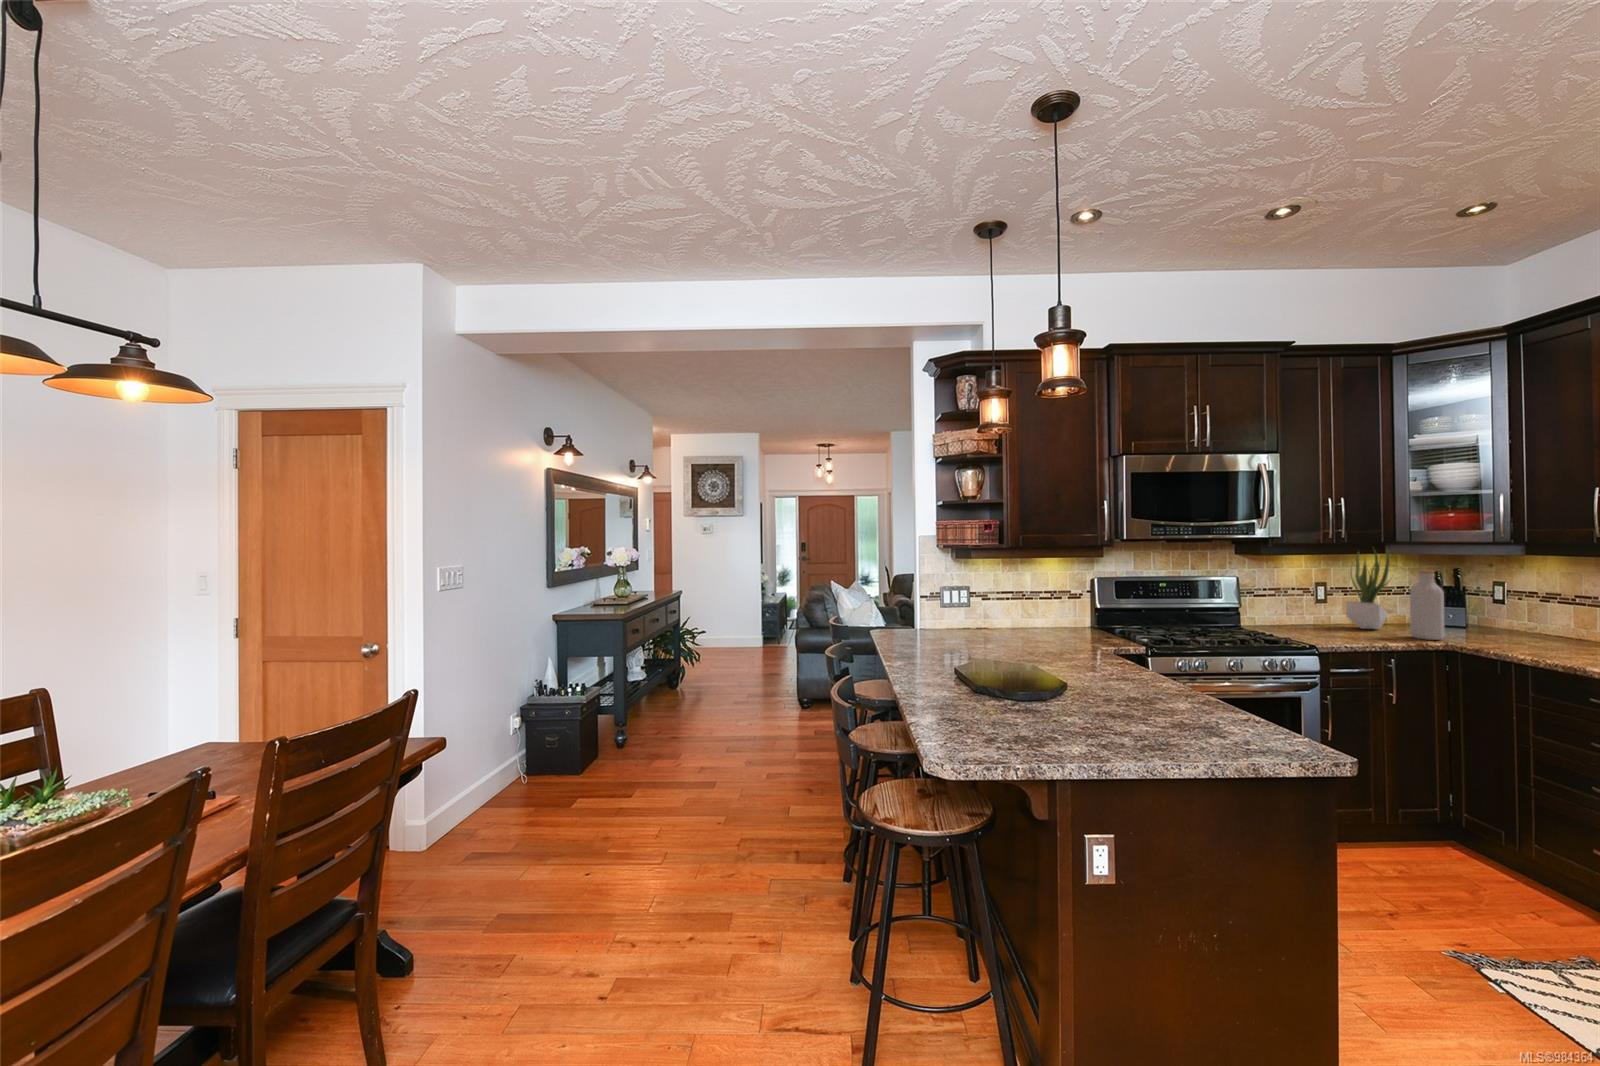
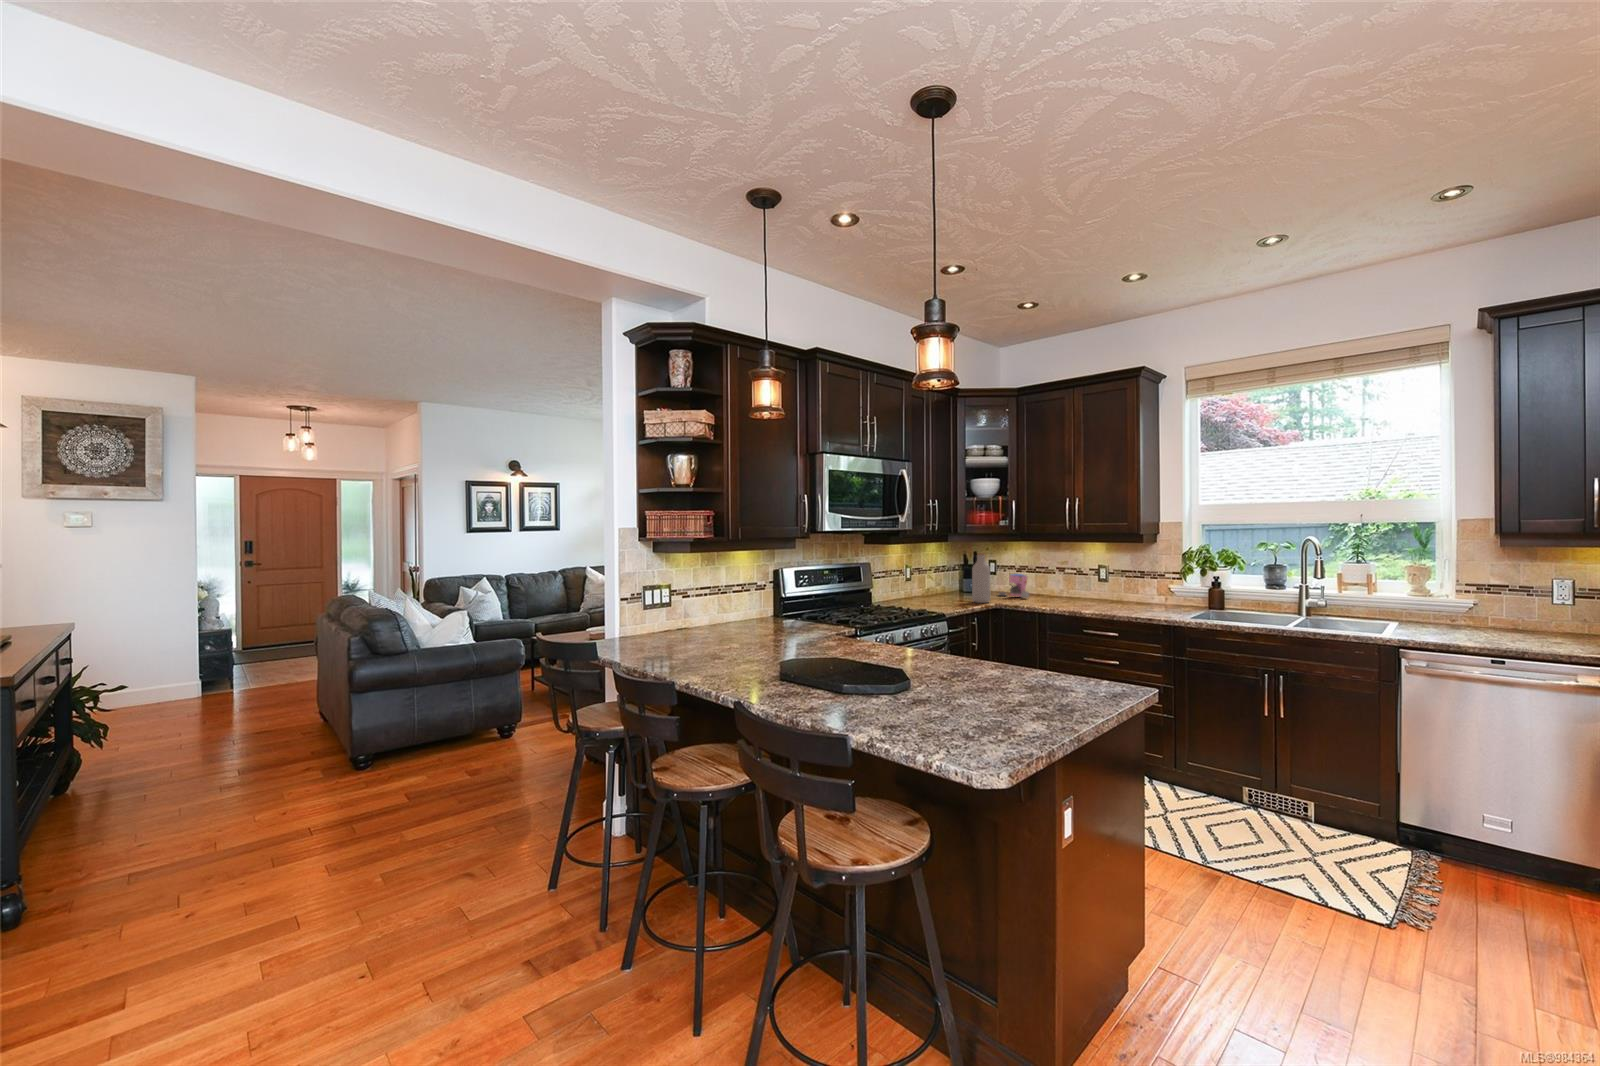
potted plant: present [1346,550,1390,629] -> none [930,536,958,599]
coffee maker: none [1486,604,1547,641] -> present [999,574,1029,598]

